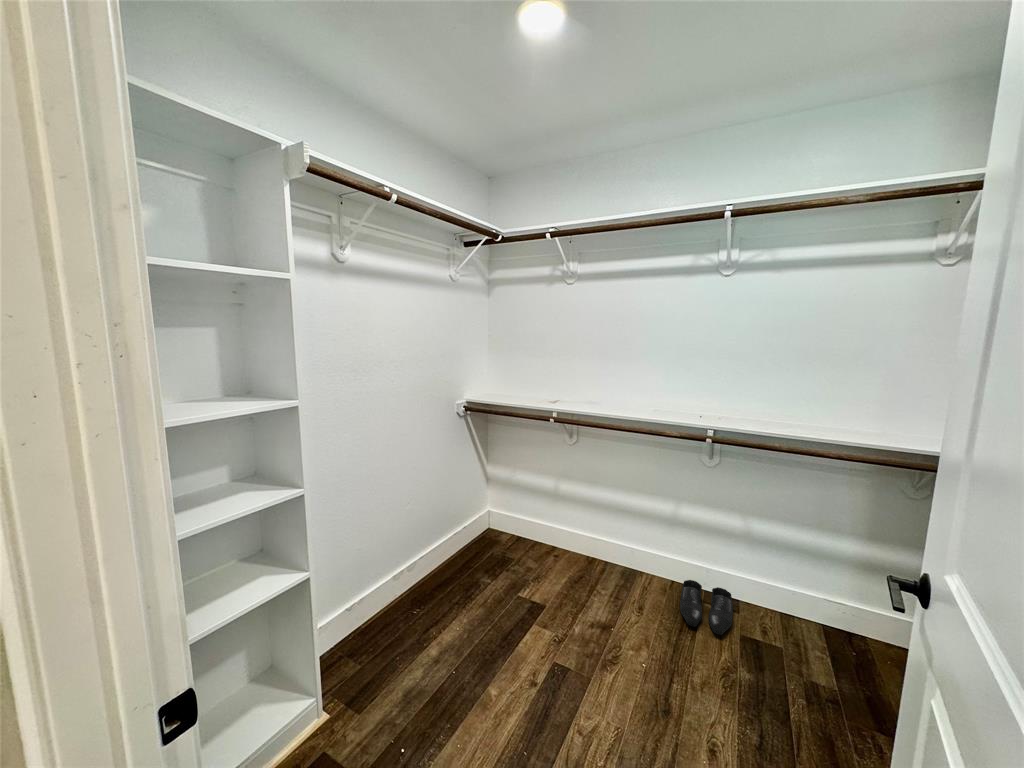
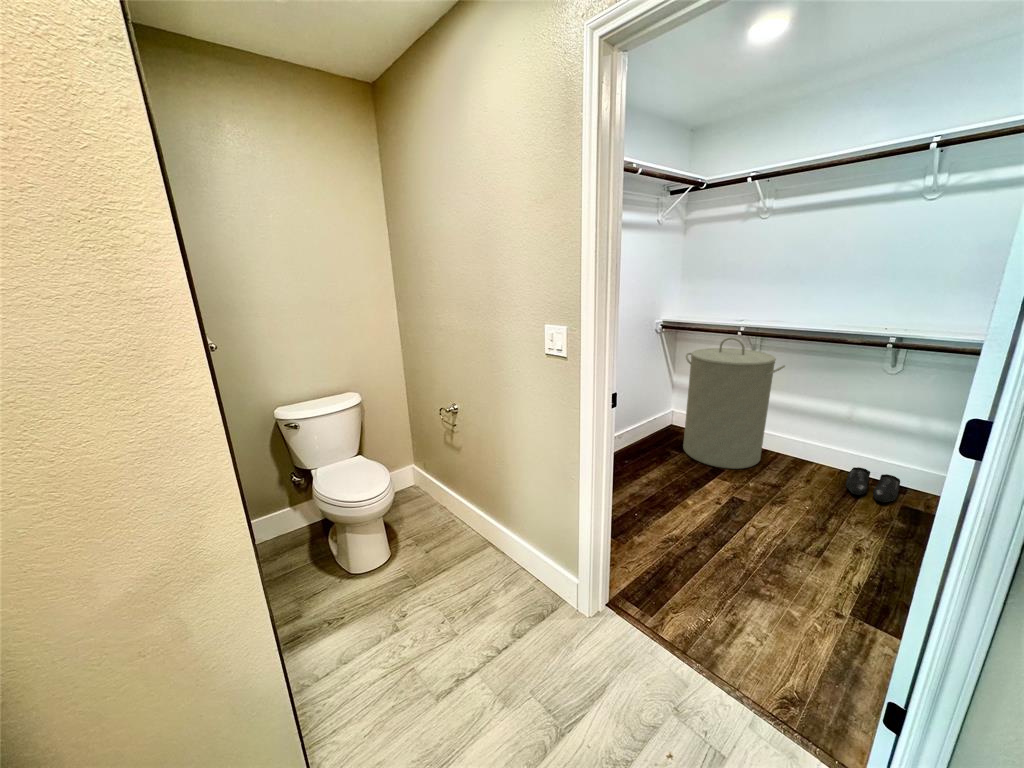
laundry hamper: none [494,425,604,602] -> present [683,337,785,469]

